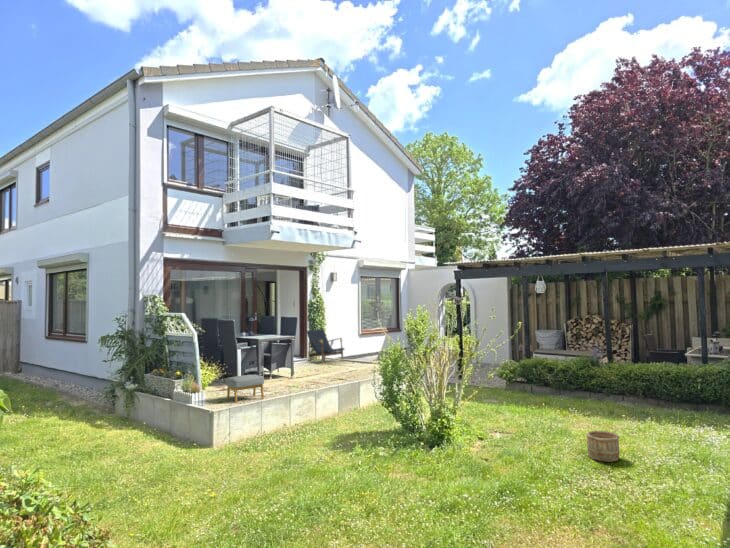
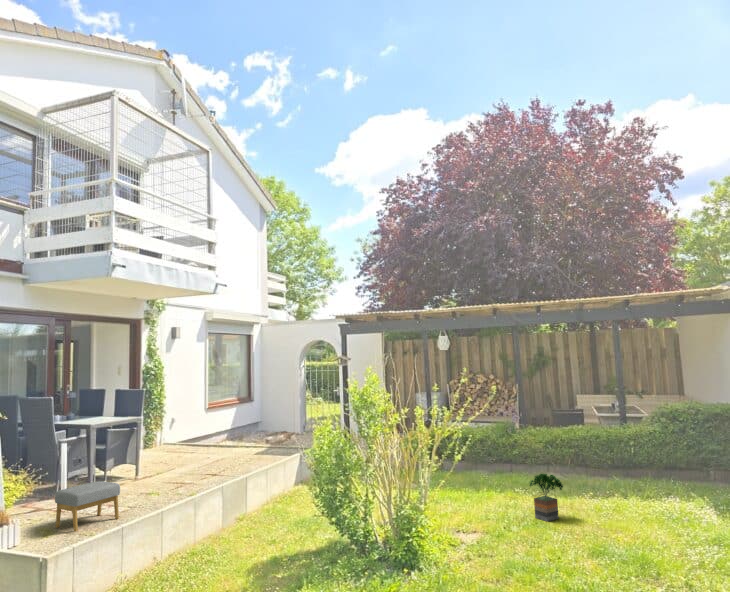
lounge chair: present [307,329,344,364] -> none [141,405,196,455]
potted tree: none [566,397,596,436] -> present [530,474,563,522]
wooden bucket: present [586,431,619,462] -> none [581,514,620,553]

